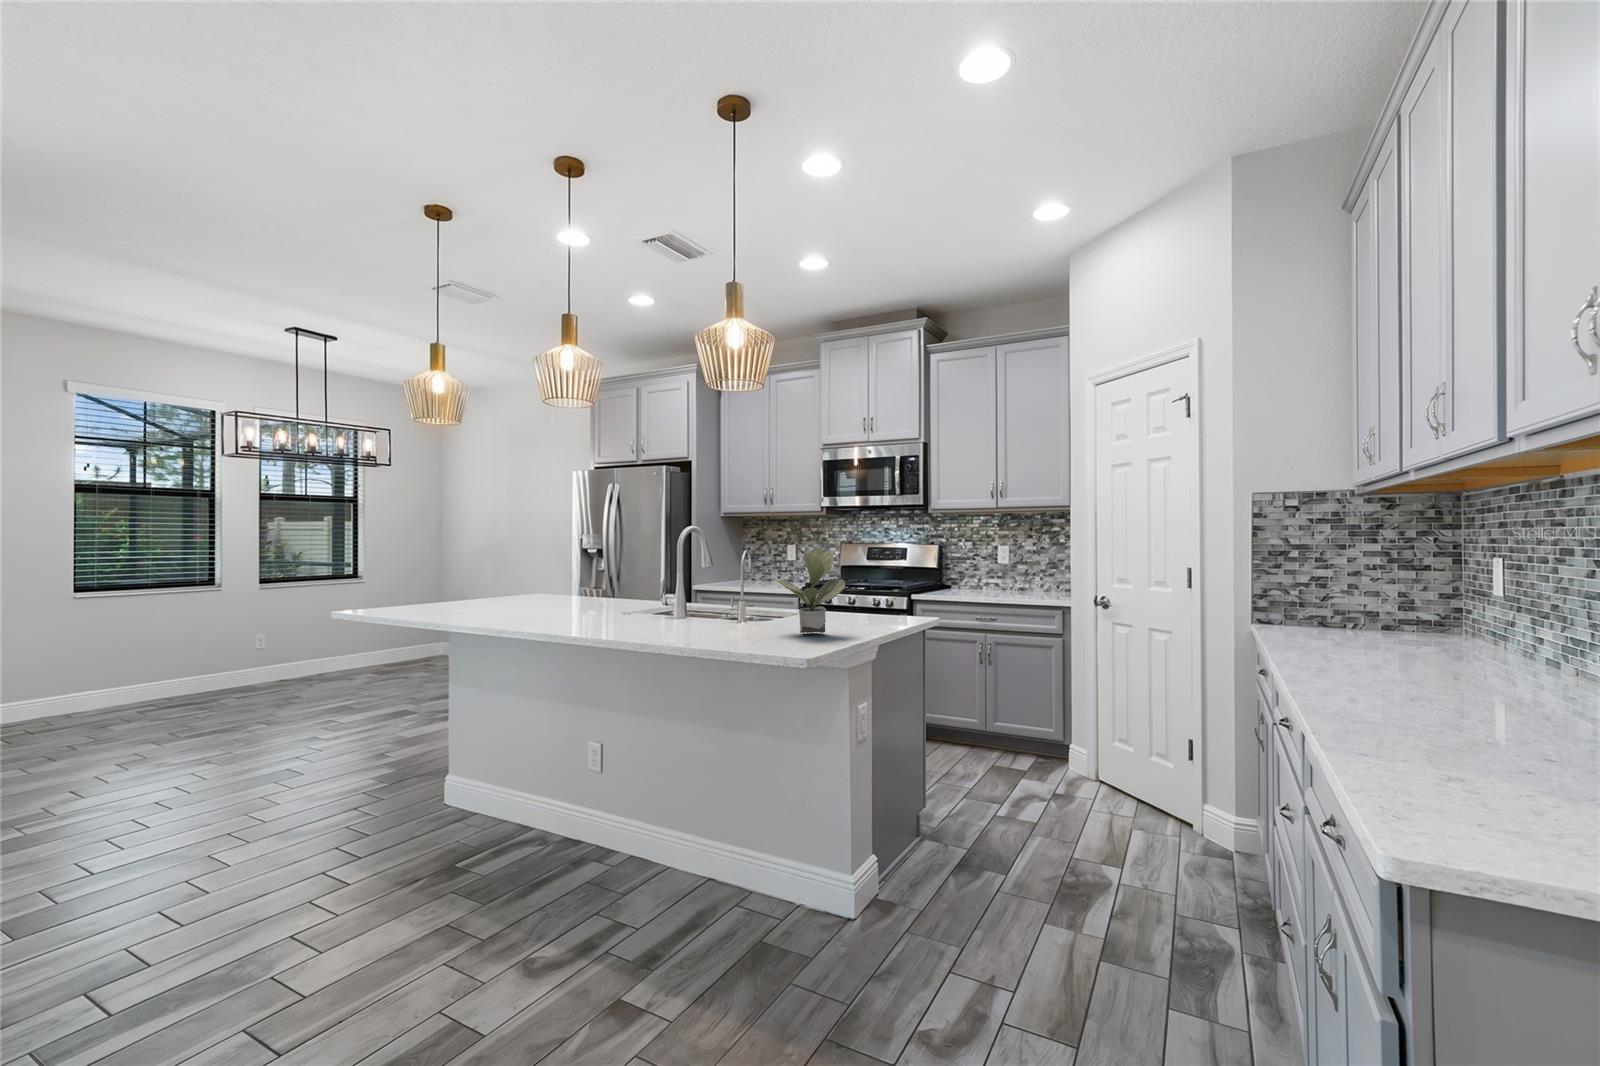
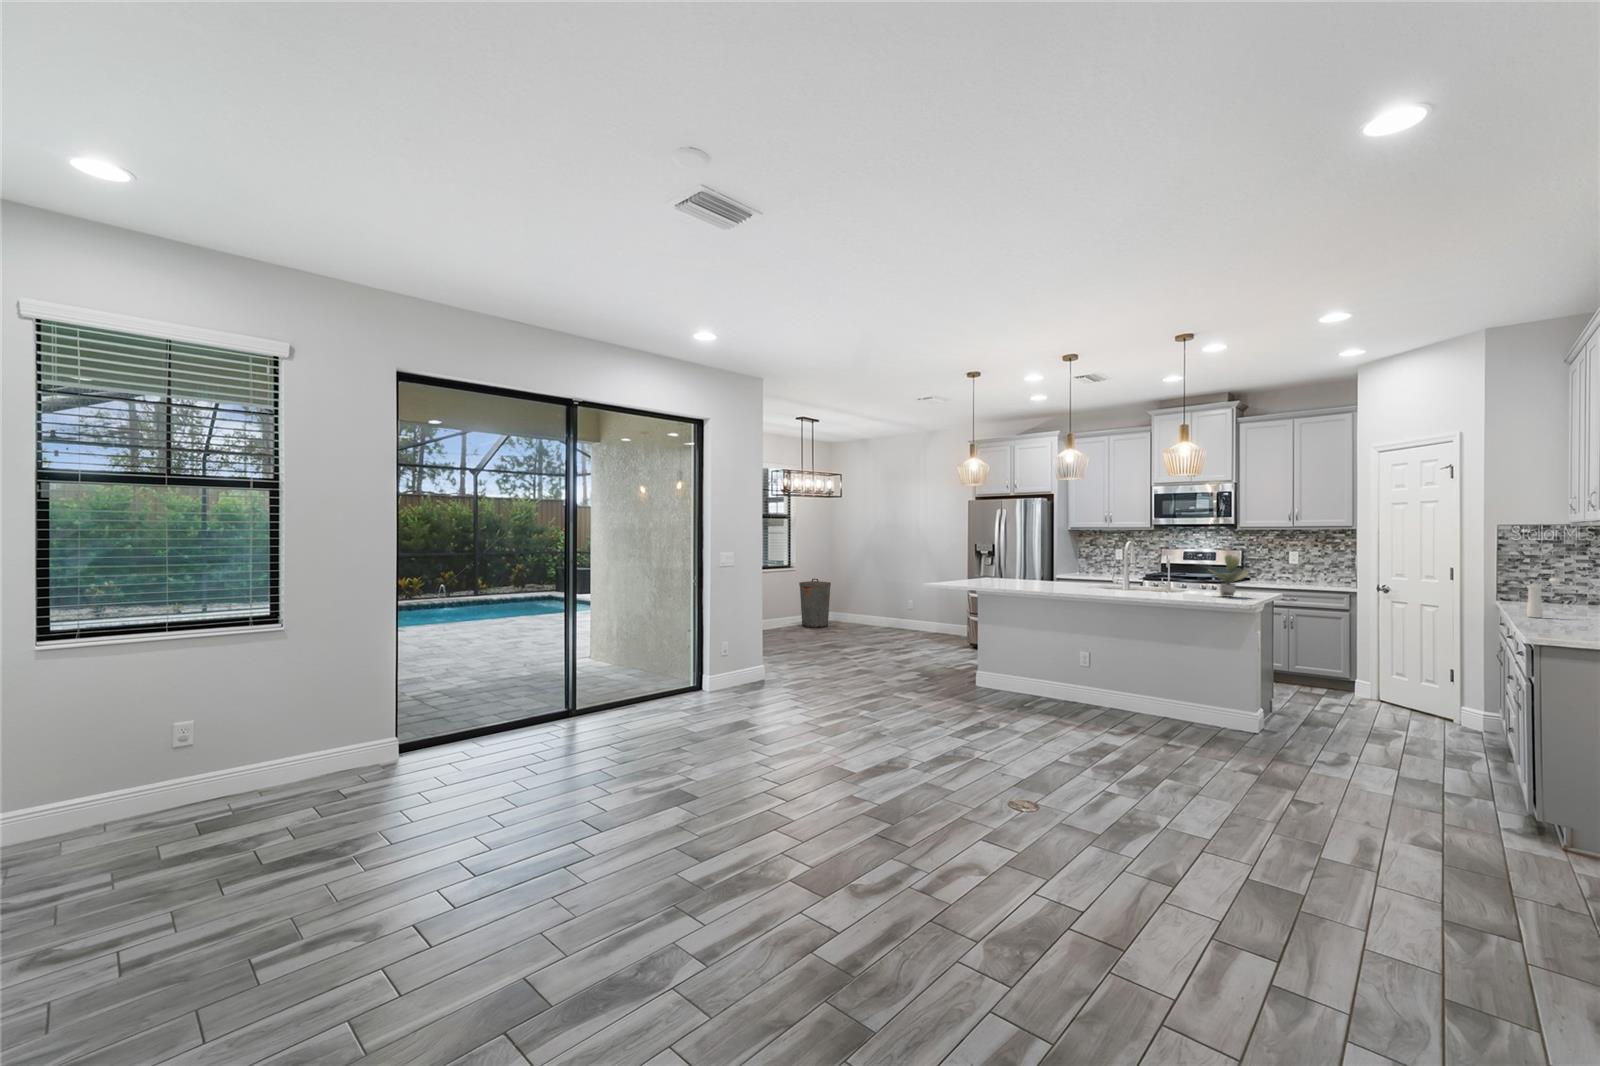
pepper mill: none [1309,590,1367,677] -> present [1527,578,1560,618]
trash can: none [334,598,393,678] -> present [799,579,831,628]

